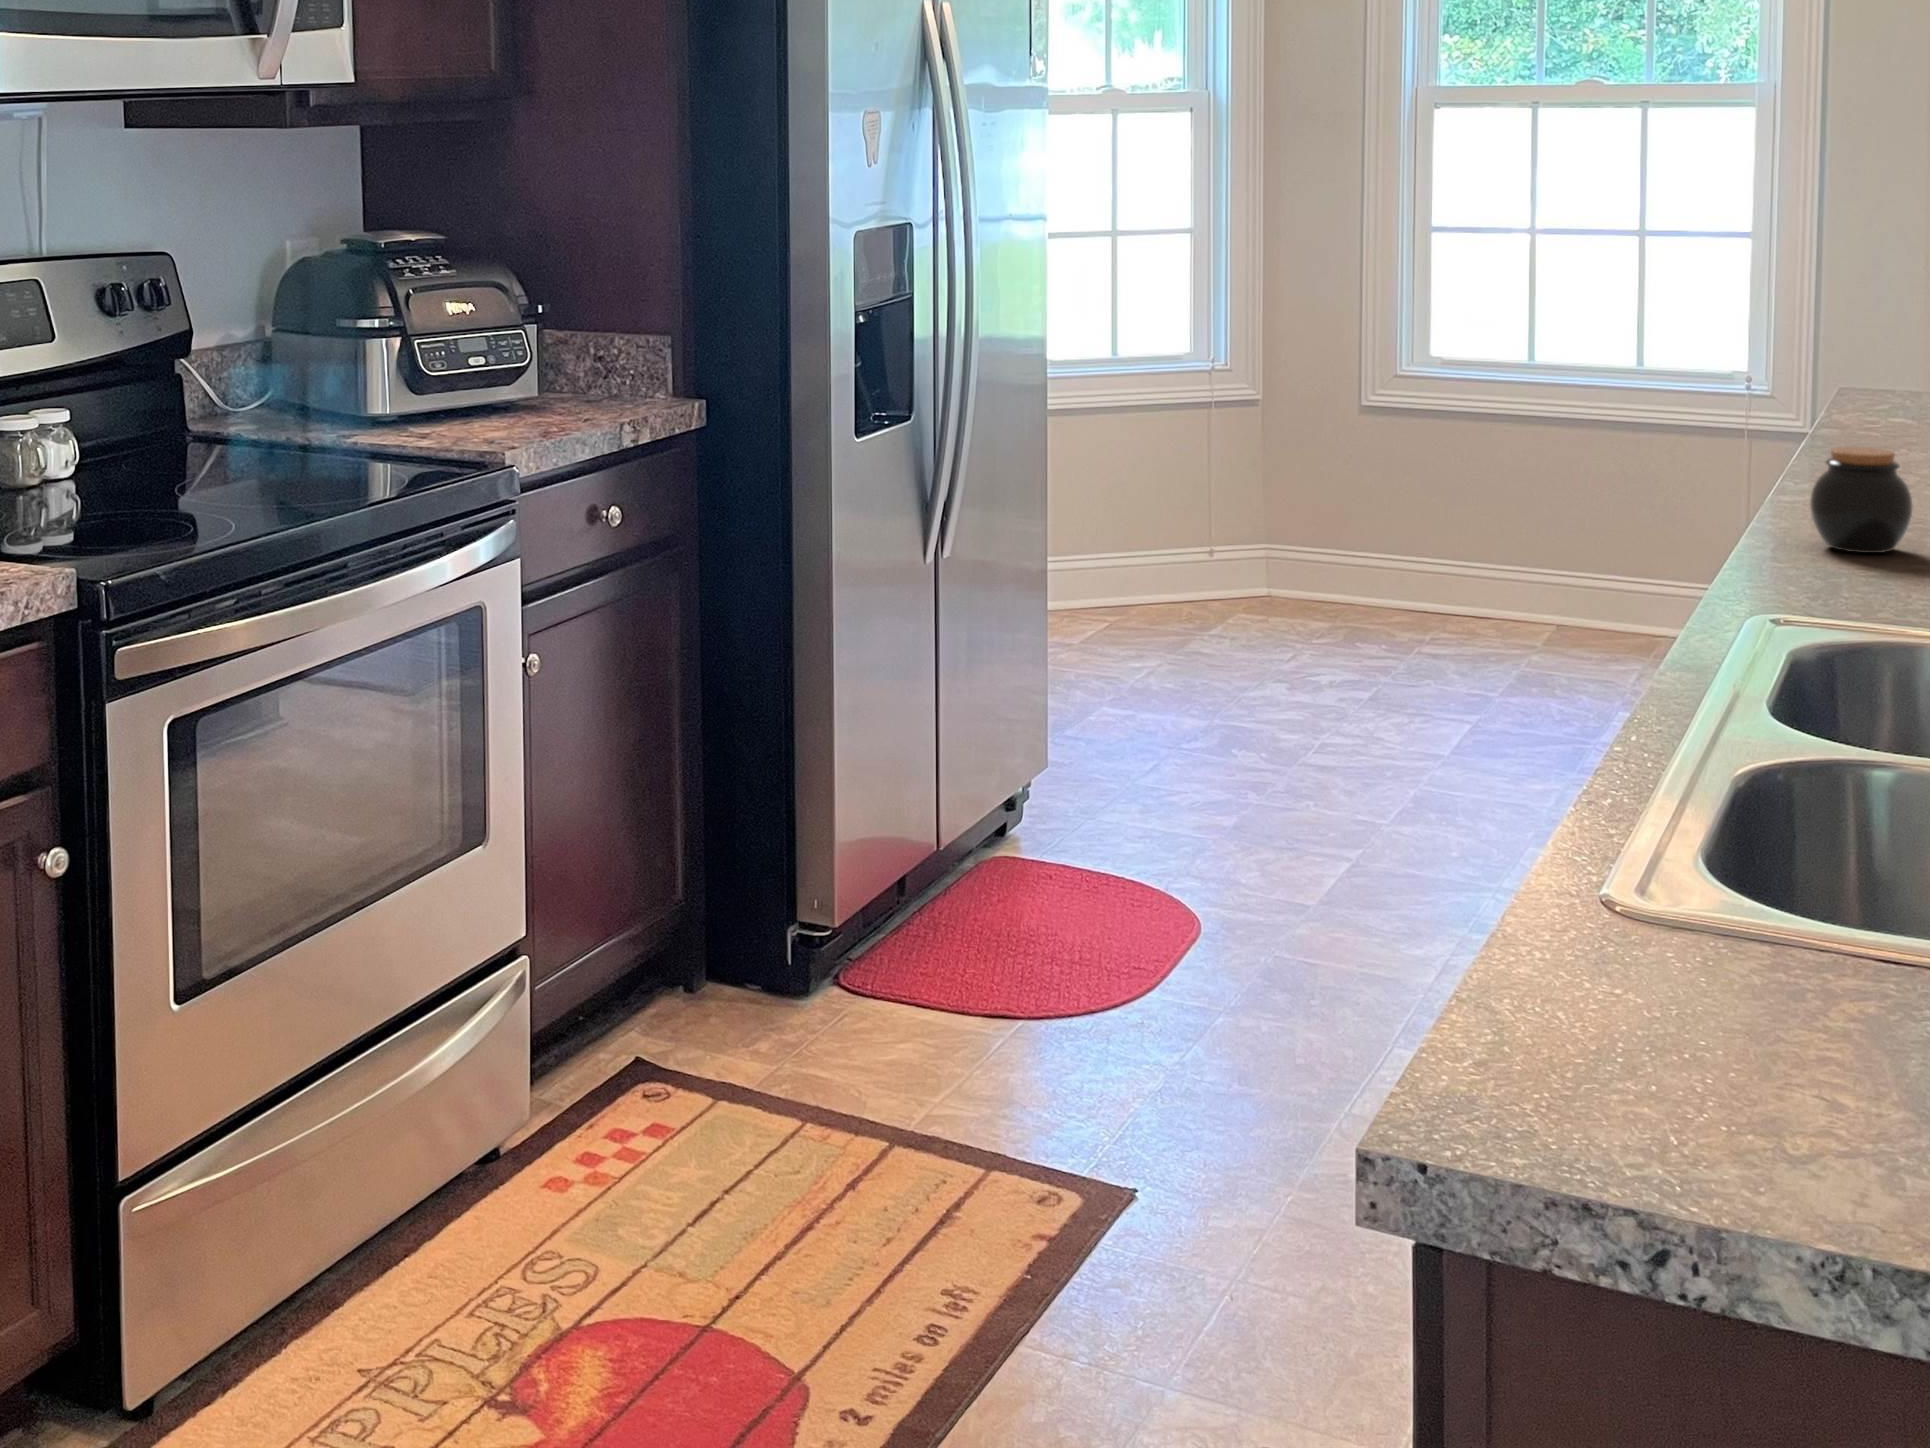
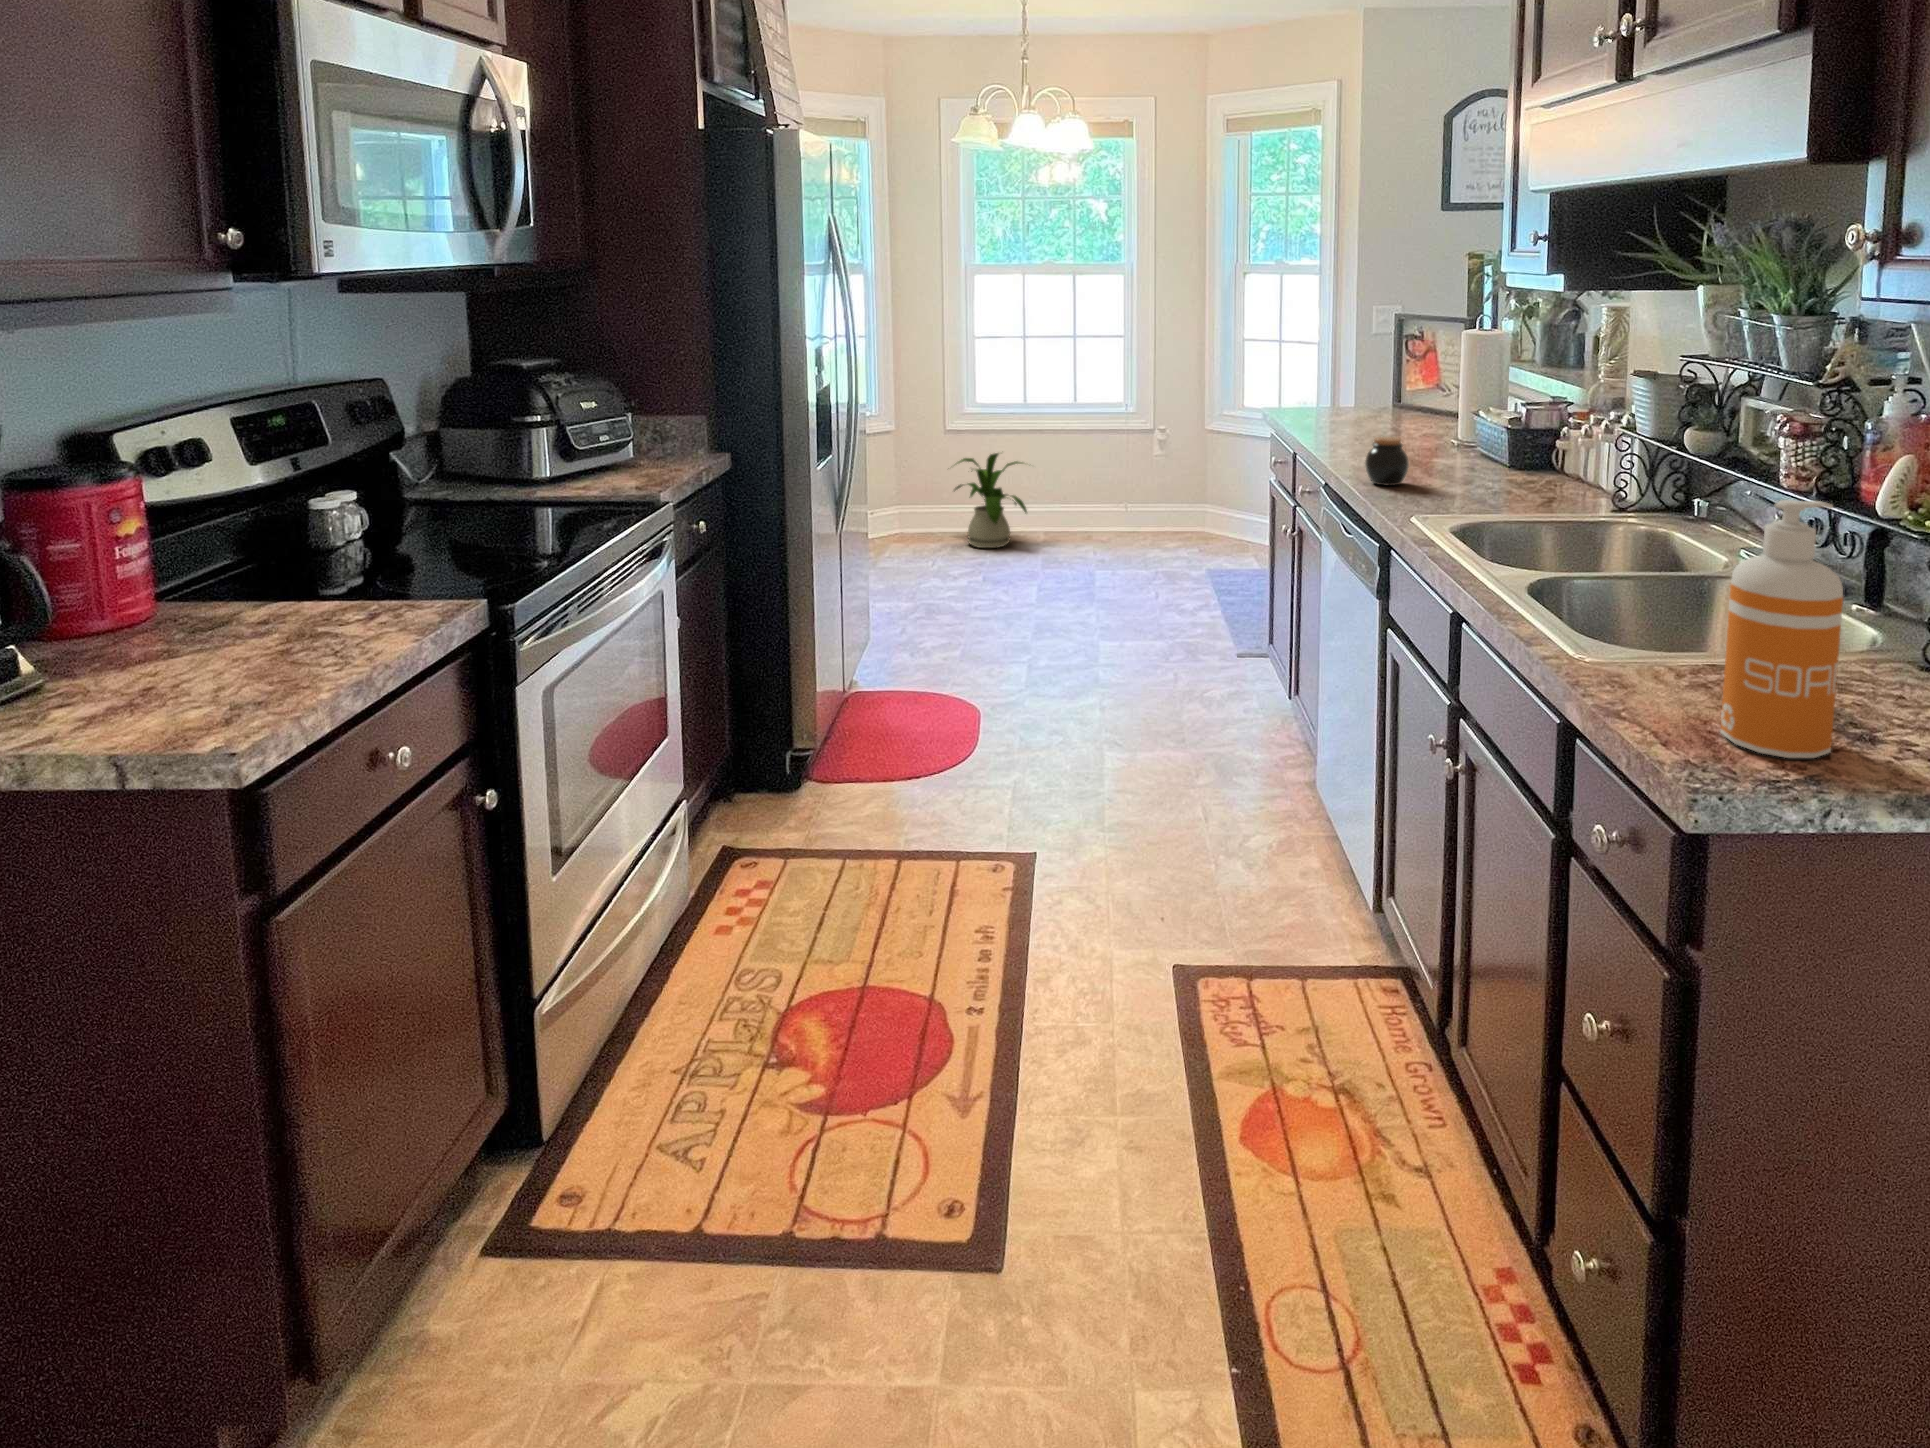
house plant: none [1347,457,1524,643] -> present [955,453,1027,548]
soap dispenser: none [1614,568,1863,1151] -> present [1720,500,1843,758]

